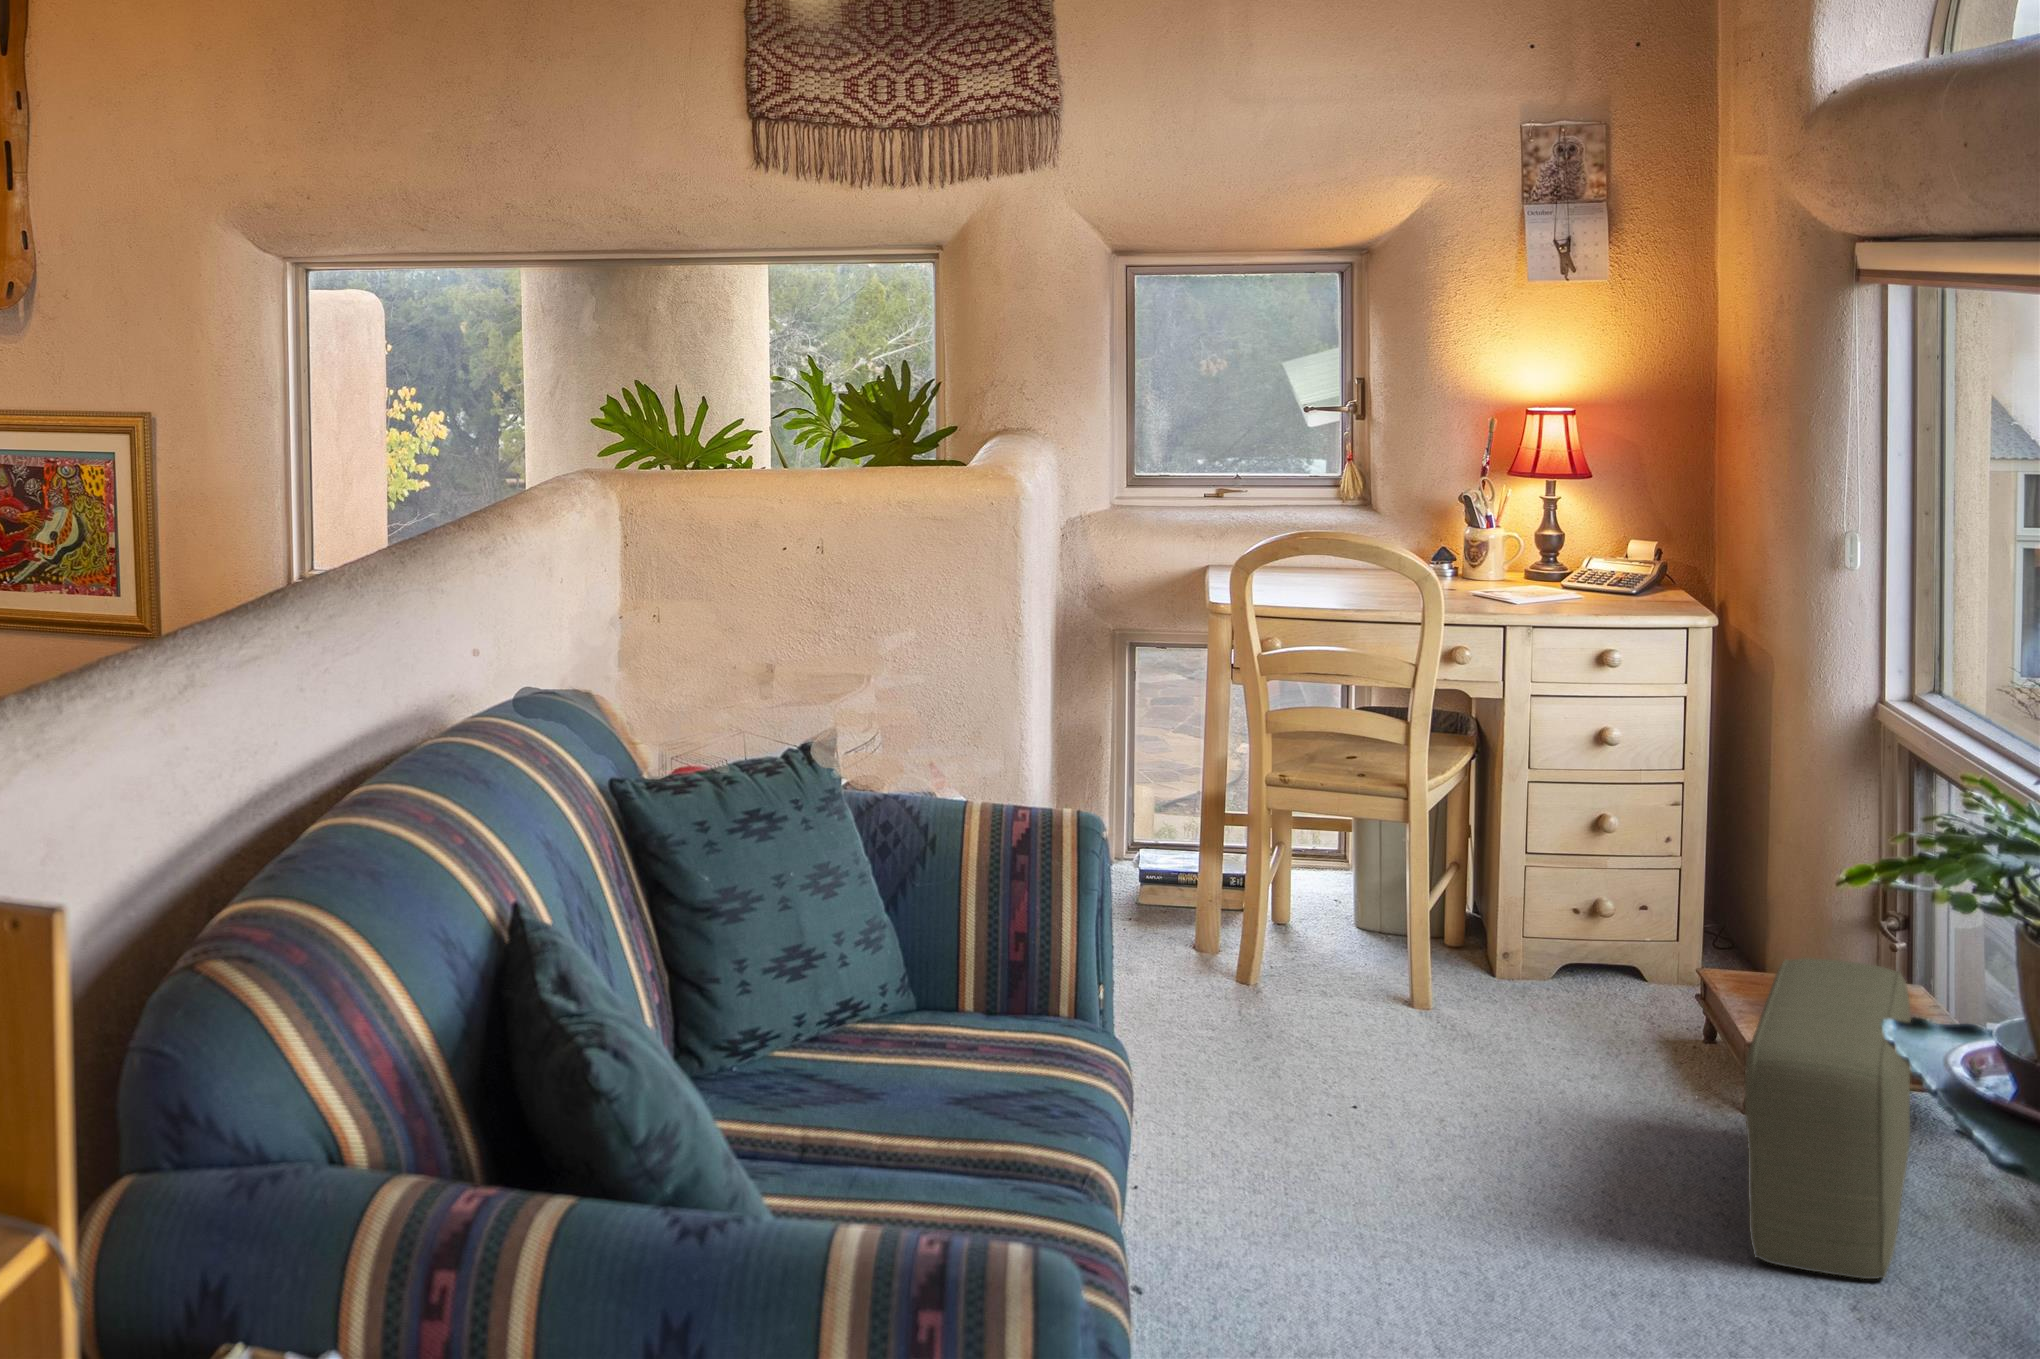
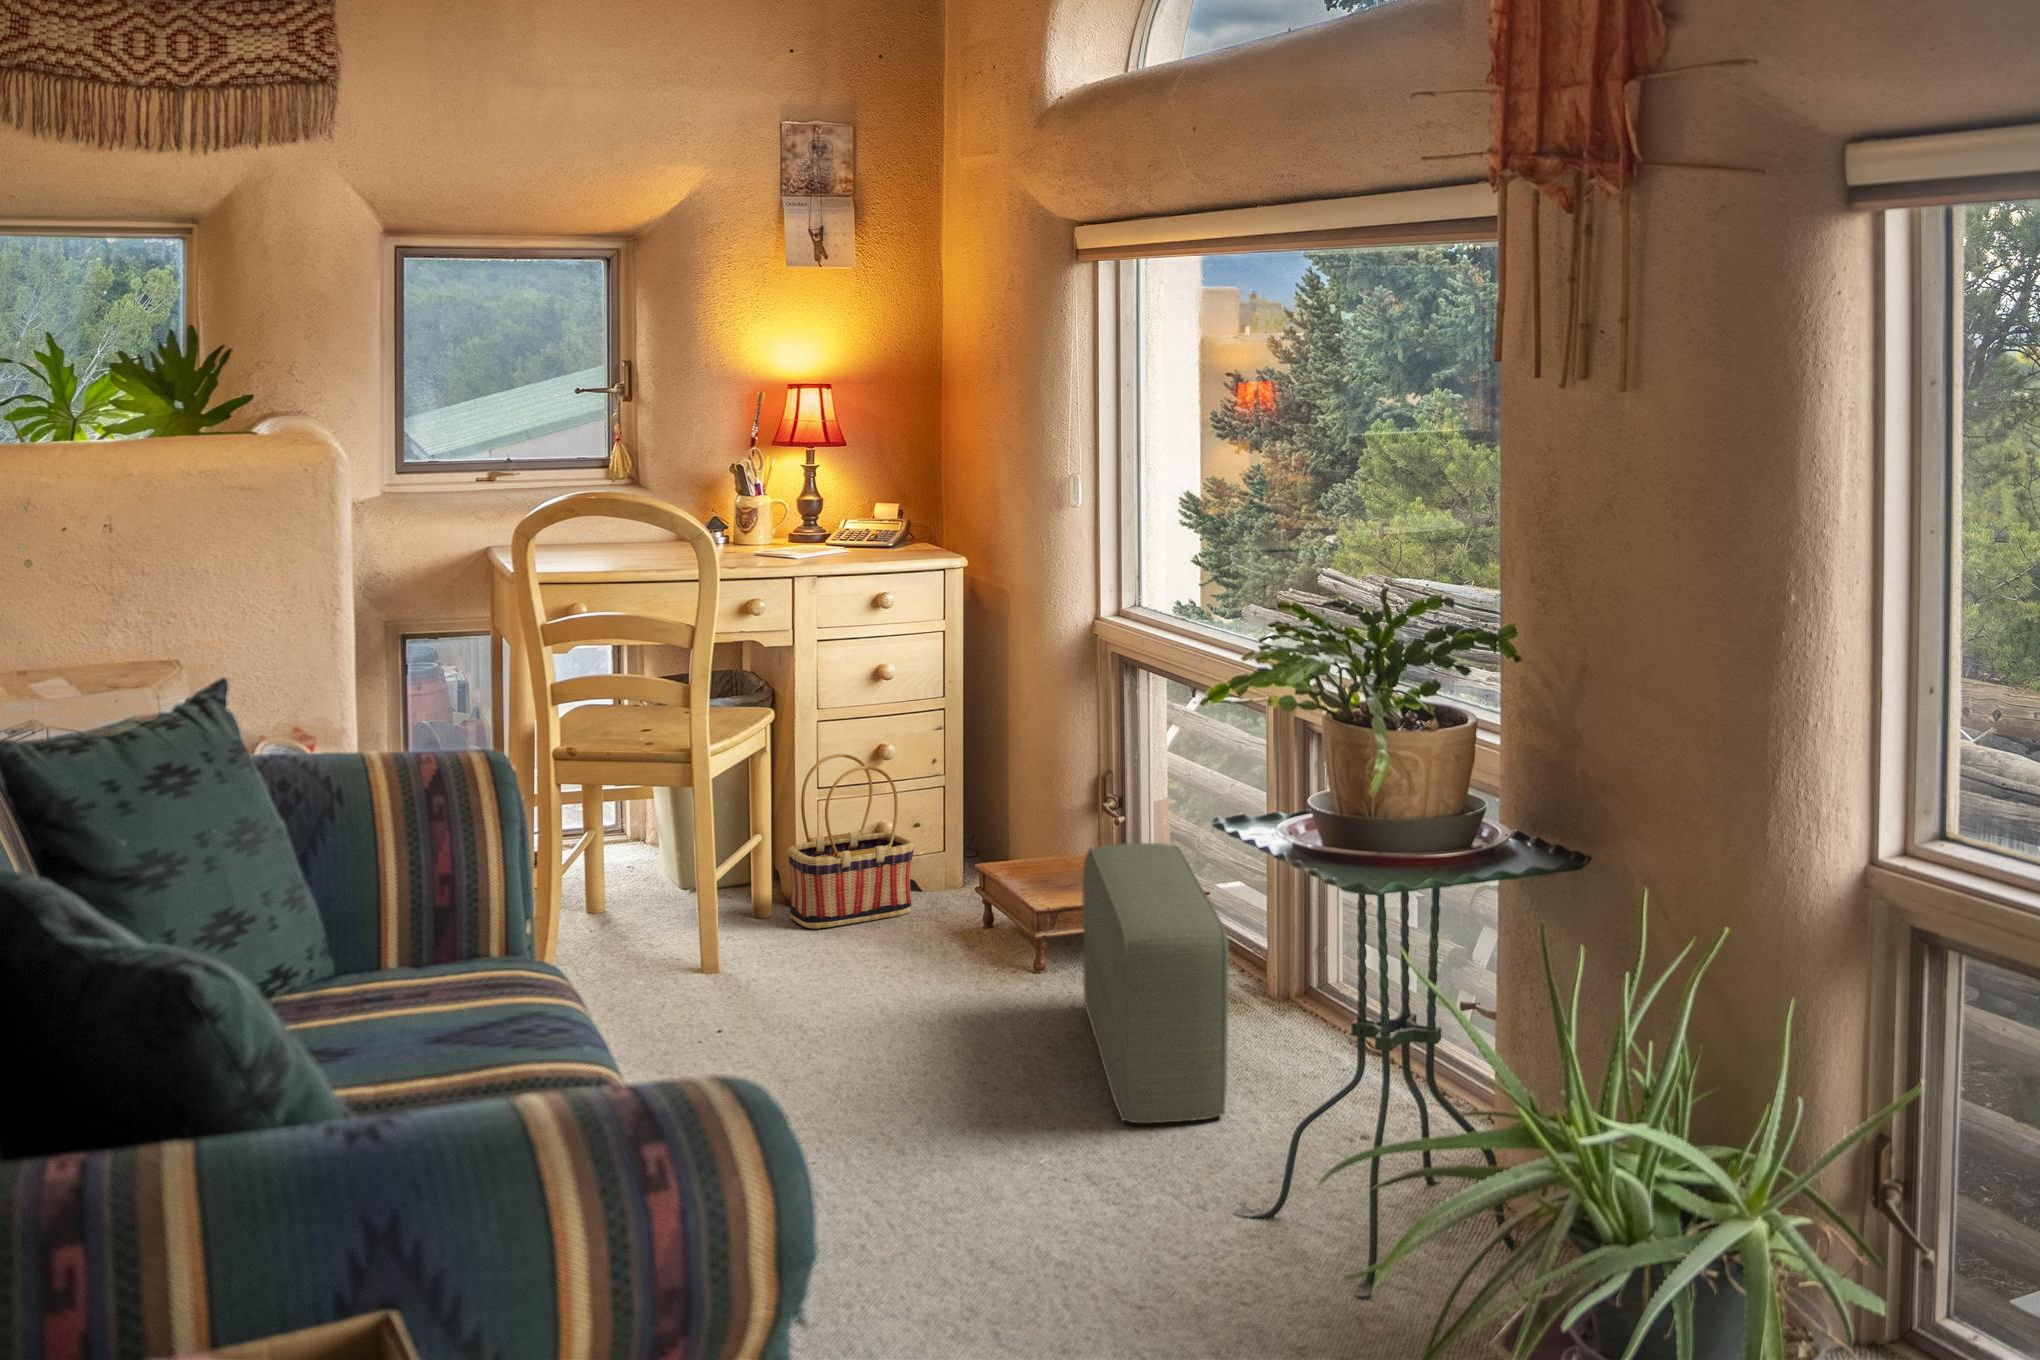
basket: none [1491,822,1641,1011] -> present [788,754,915,928]

